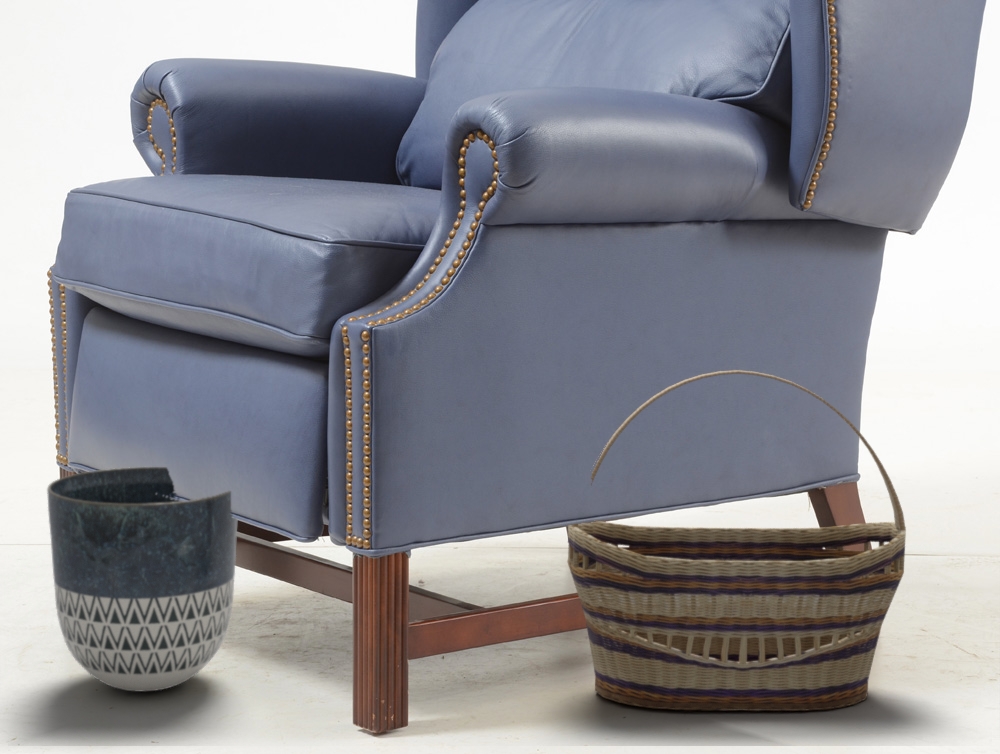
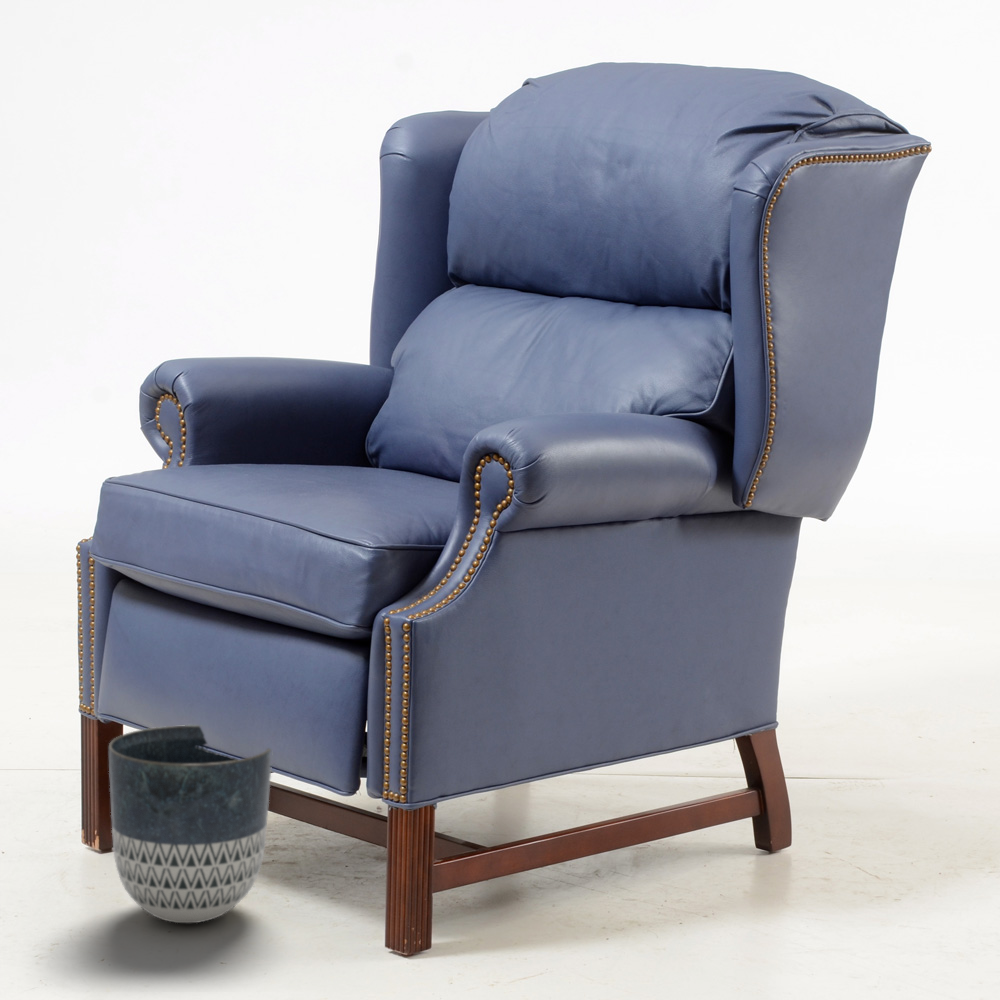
basket: present [568,370,906,711] -> none [553,645,831,930]

